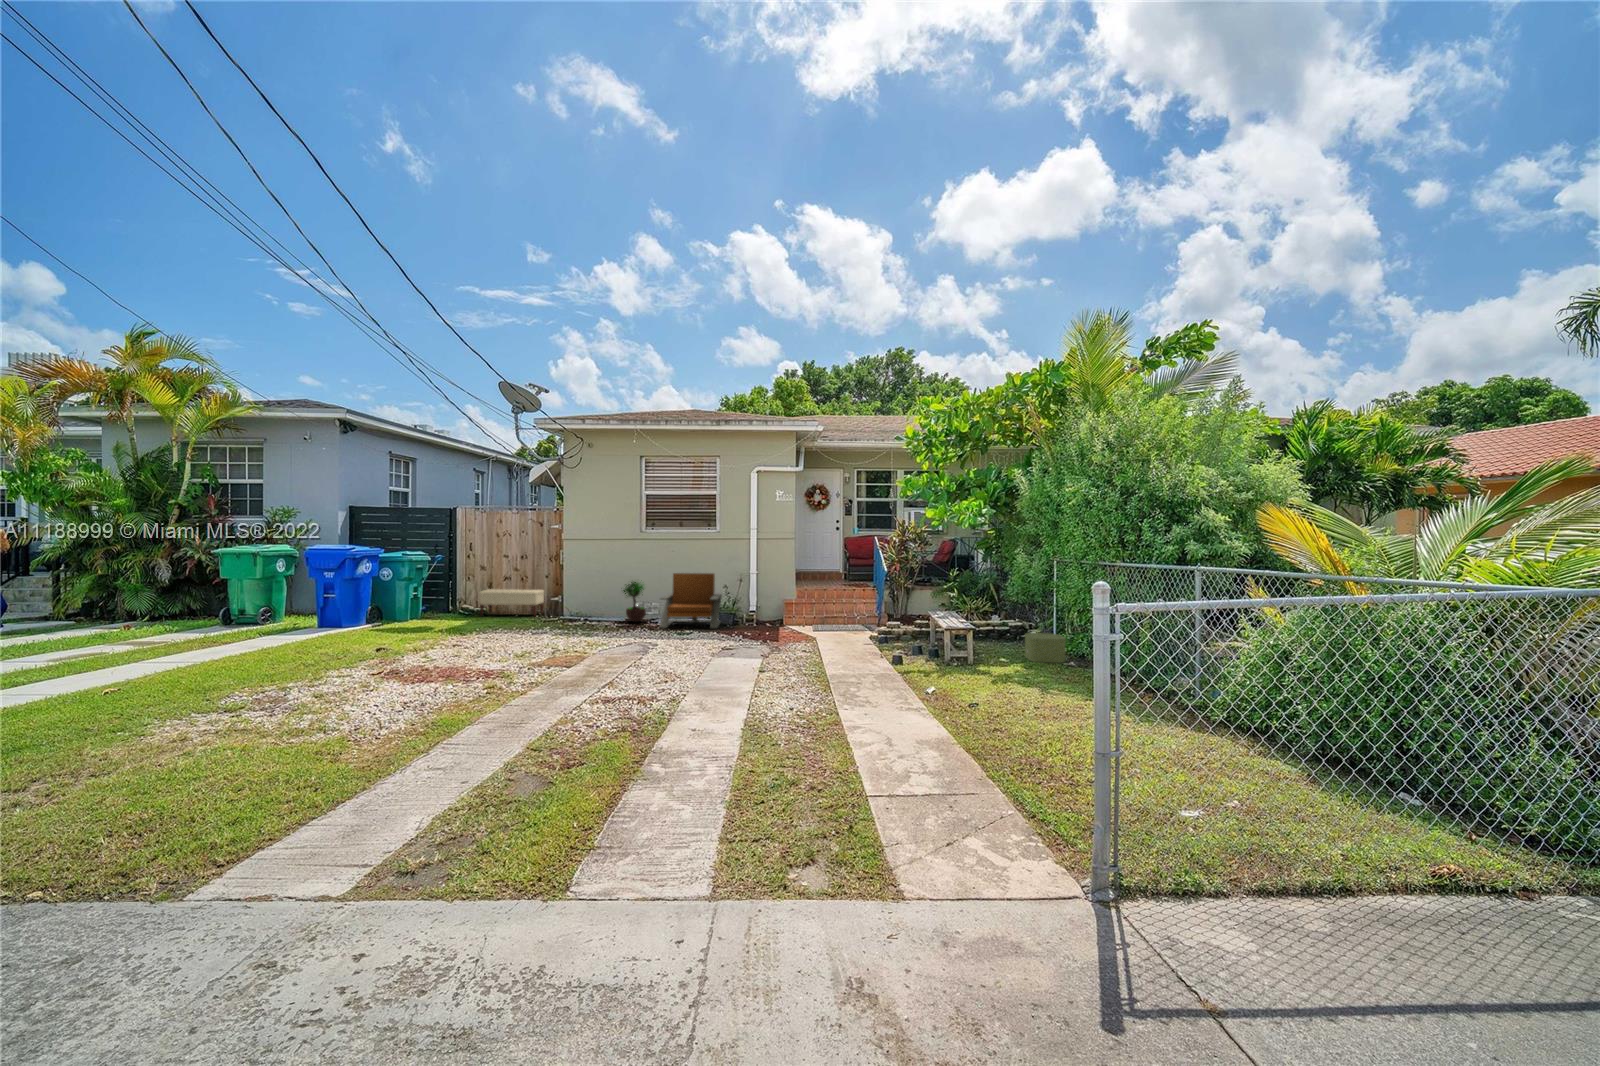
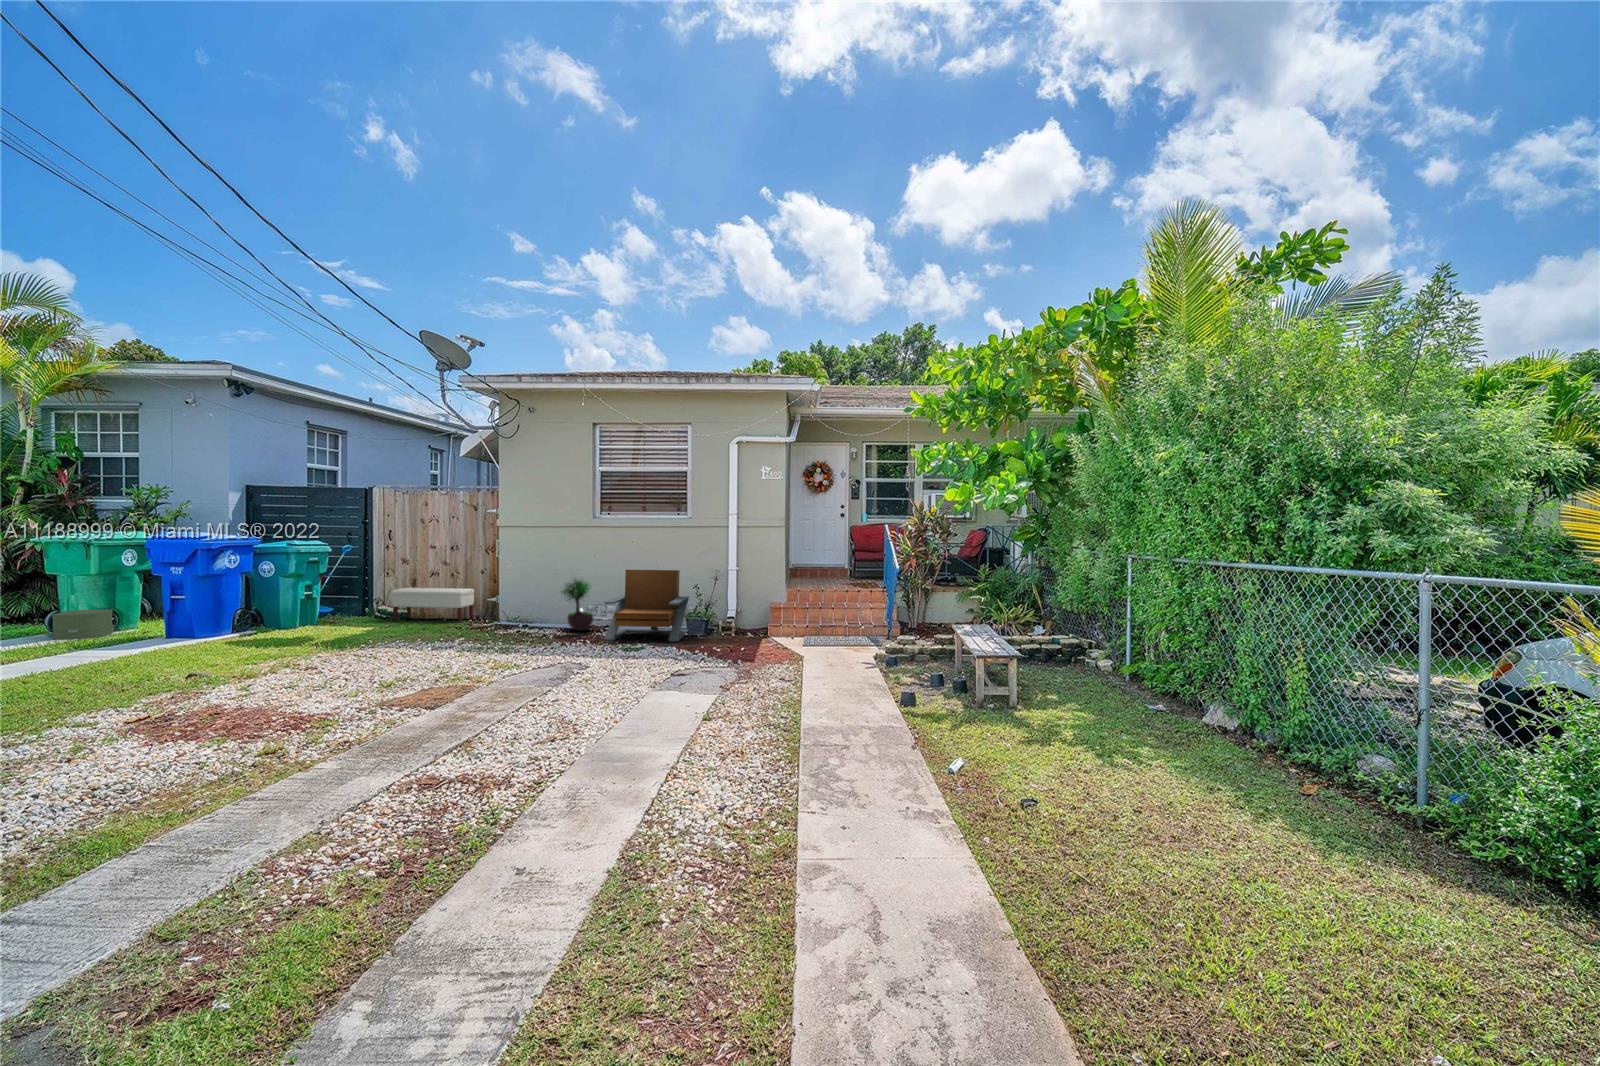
storage box: present [1025,633,1066,663] -> present [52,609,113,640]

